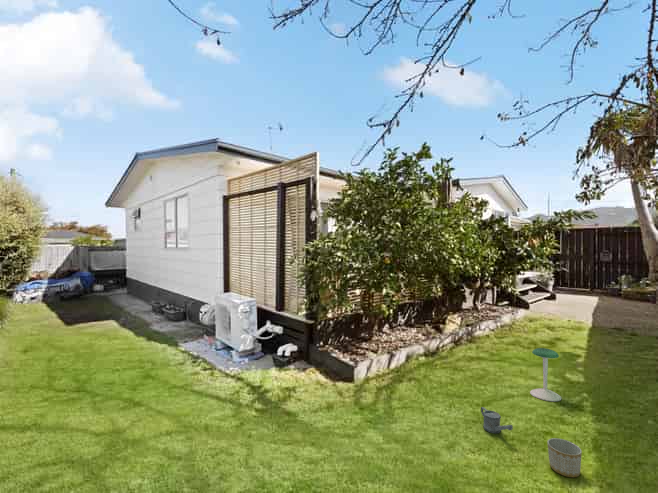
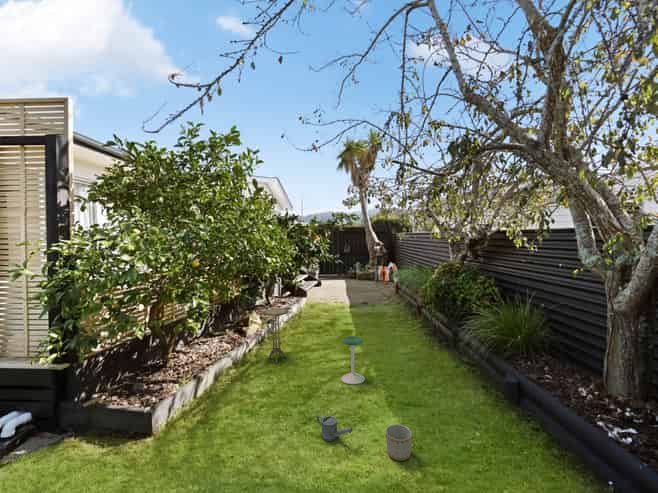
side table: none [453,310,479,362] -> present [263,309,288,364]

